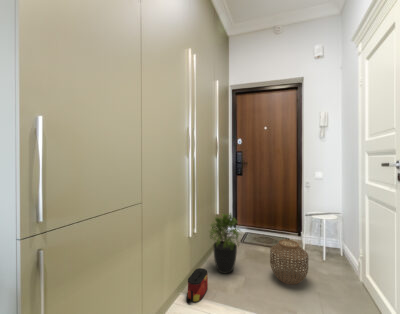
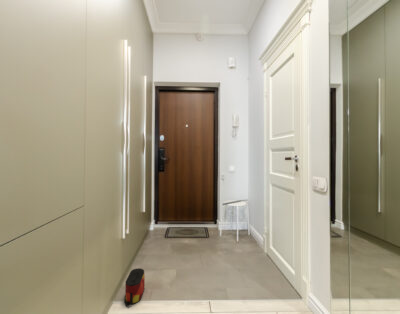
potted plant: present [210,213,239,273] -> none [139,208,173,270]
woven basket: present [270,239,308,285] -> none [199,227,231,266]

